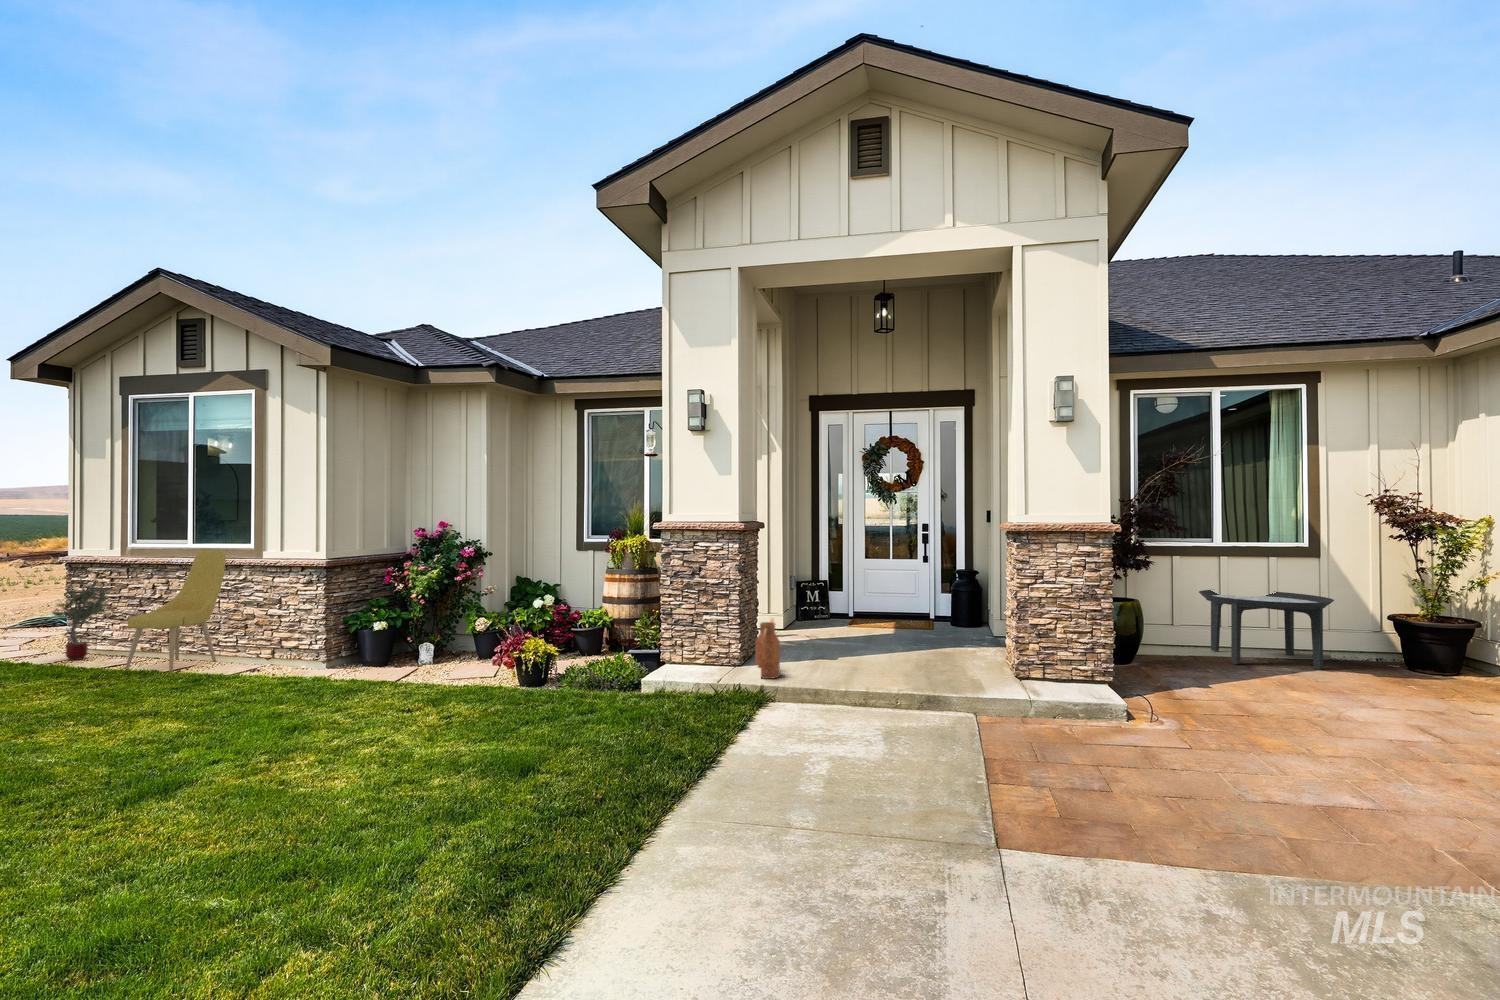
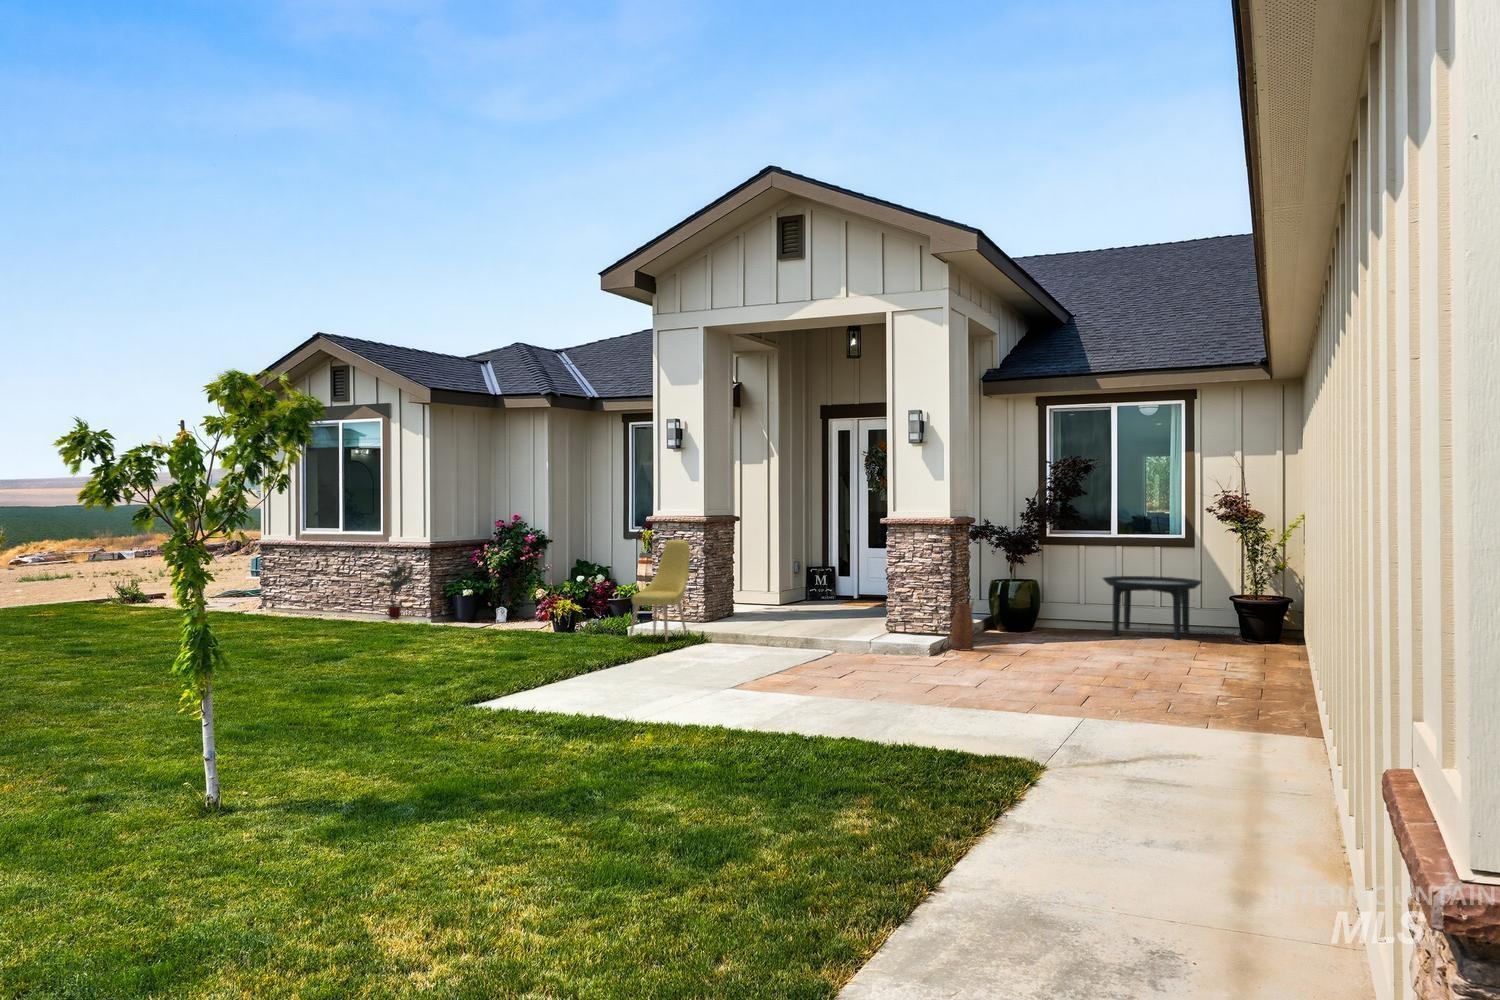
chair: present [125,550,226,672] -> present [629,540,690,642]
potted tree: present [52,576,115,660] -> present [377,556,416,619]
watering can: present [755,618,780,679] -> present [952,601,974,651]

